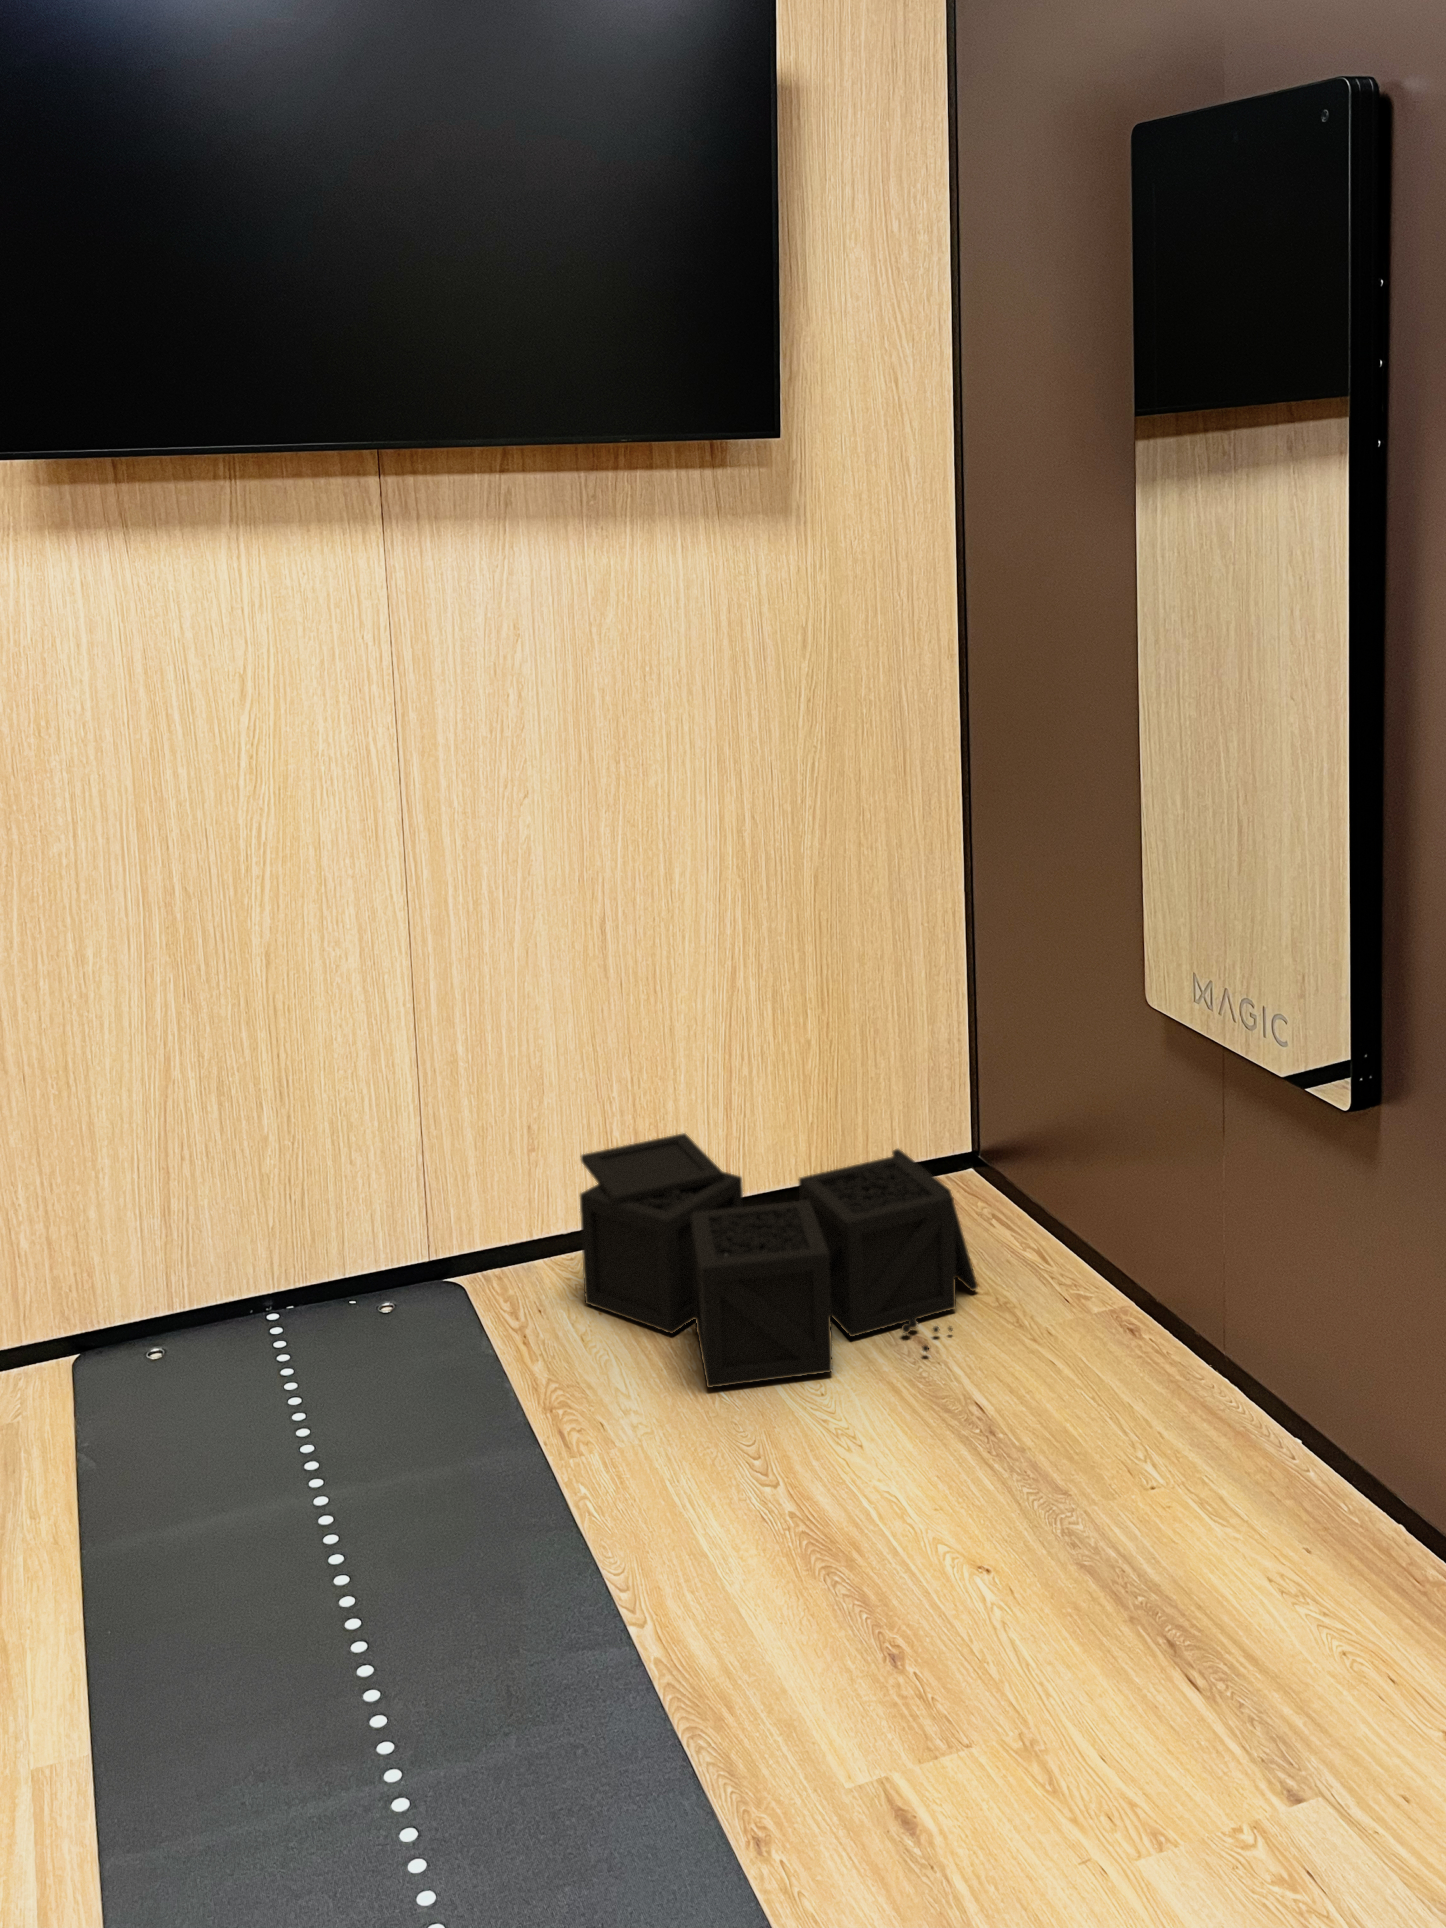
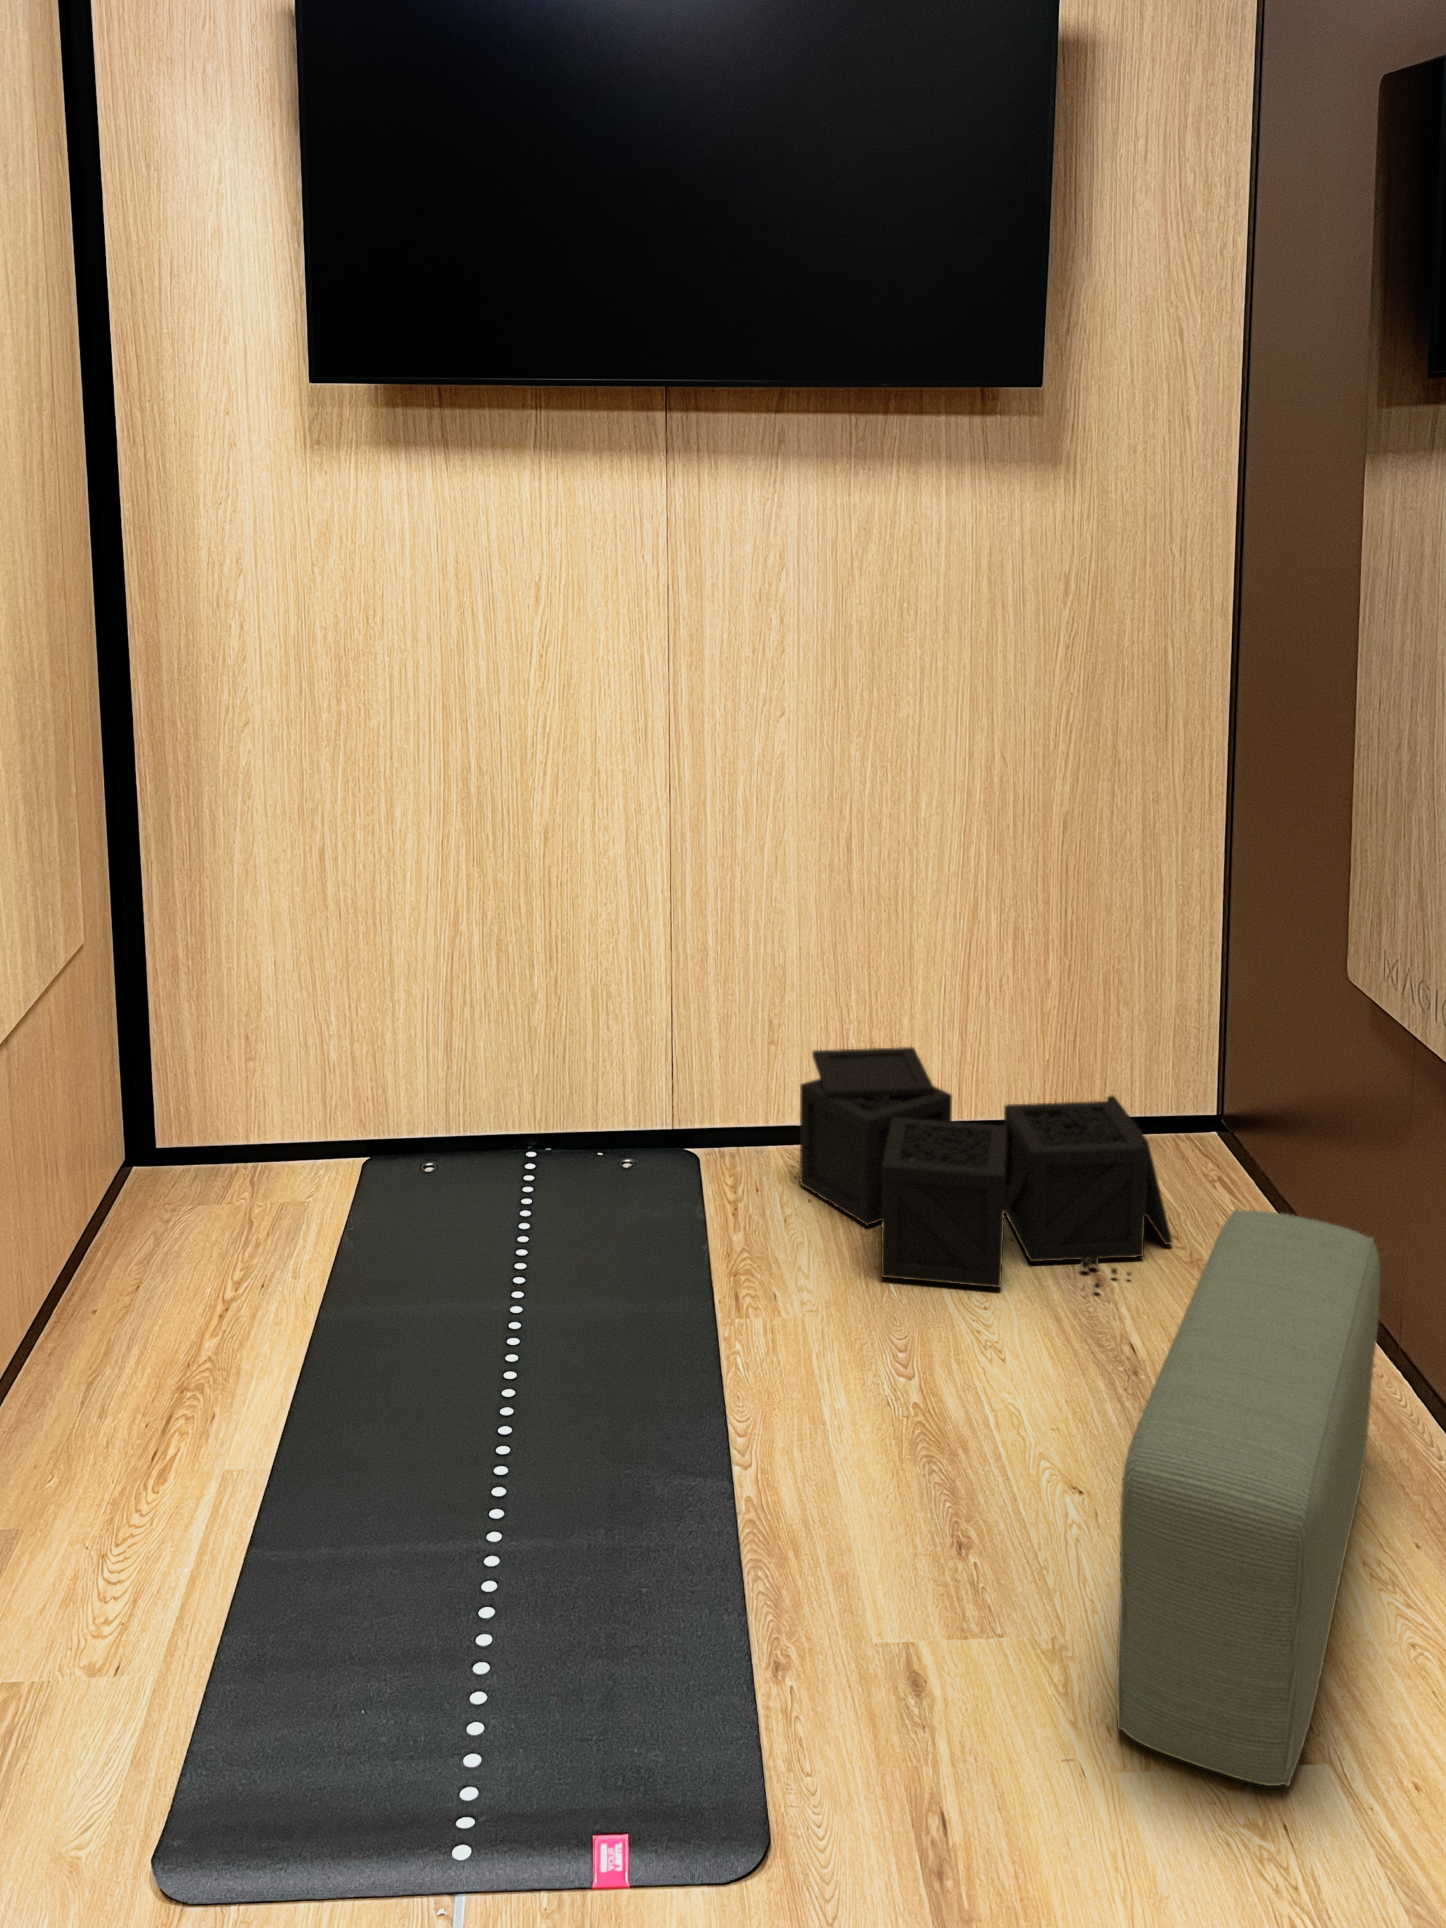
pouf: none [1085,1242,1307,1842] -> present [1116,1210,1380,1786]

